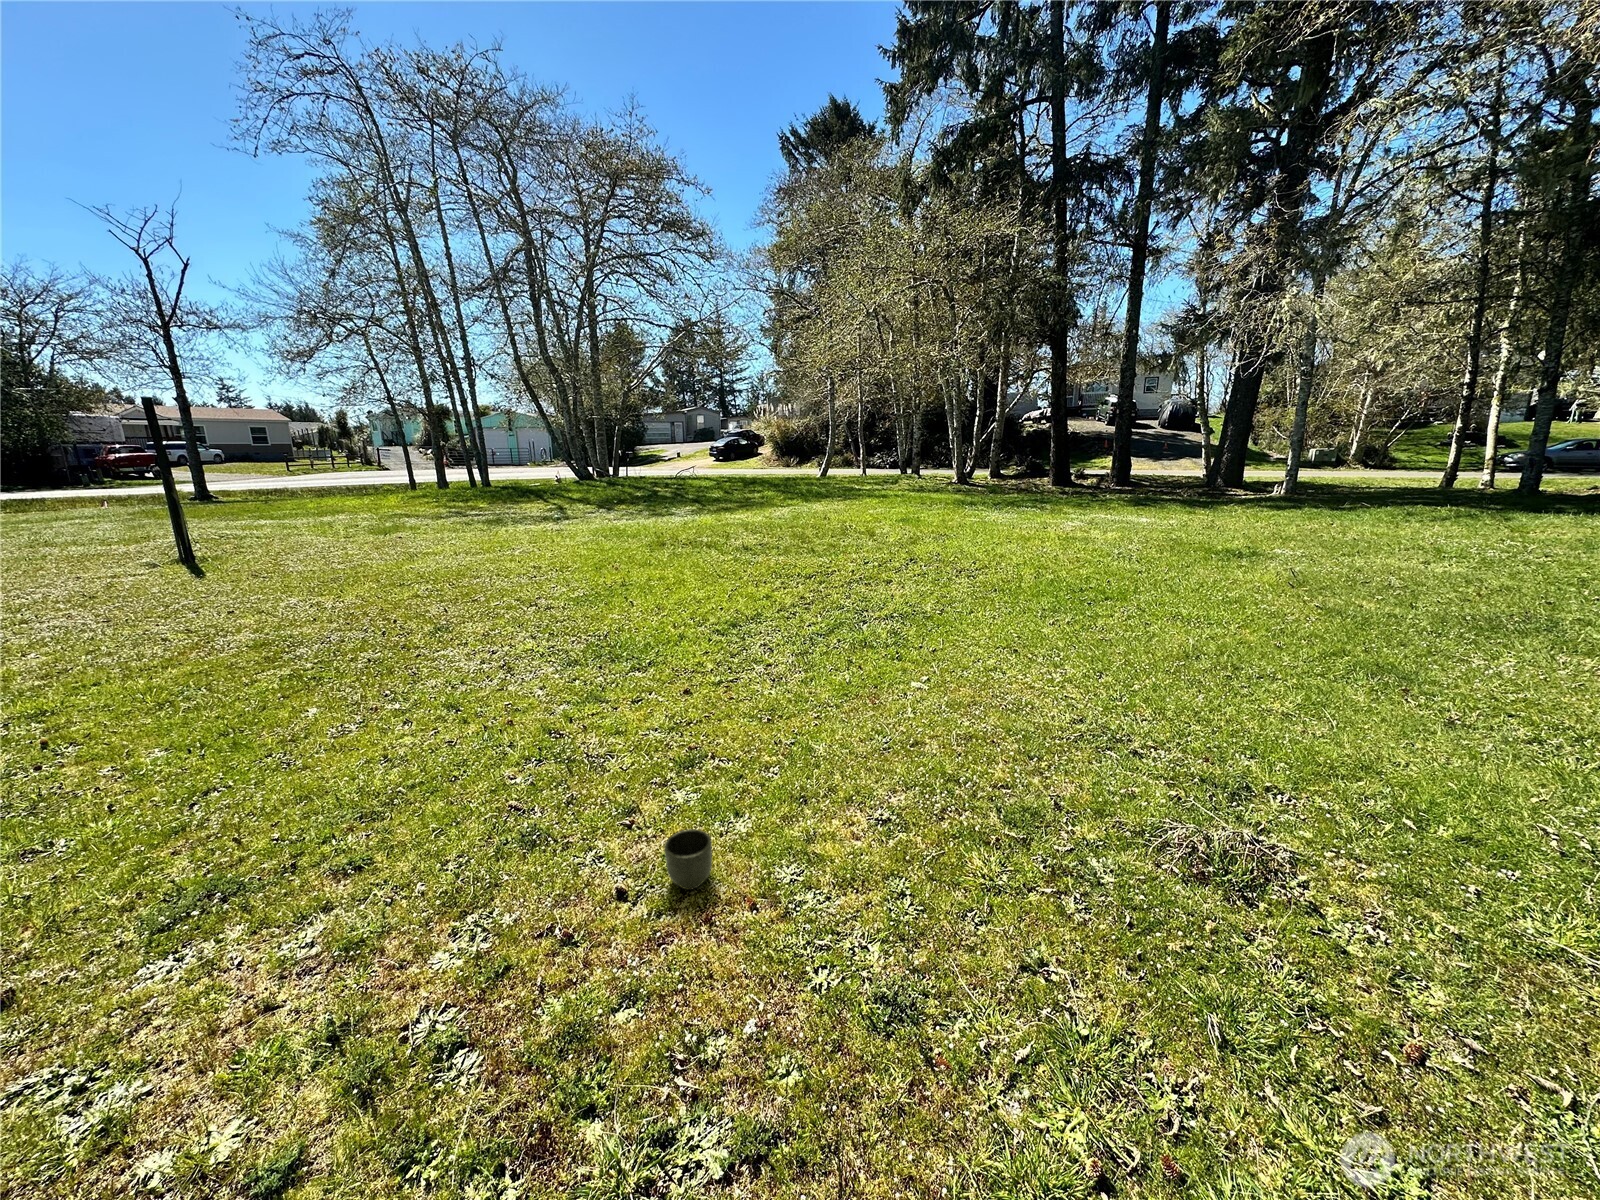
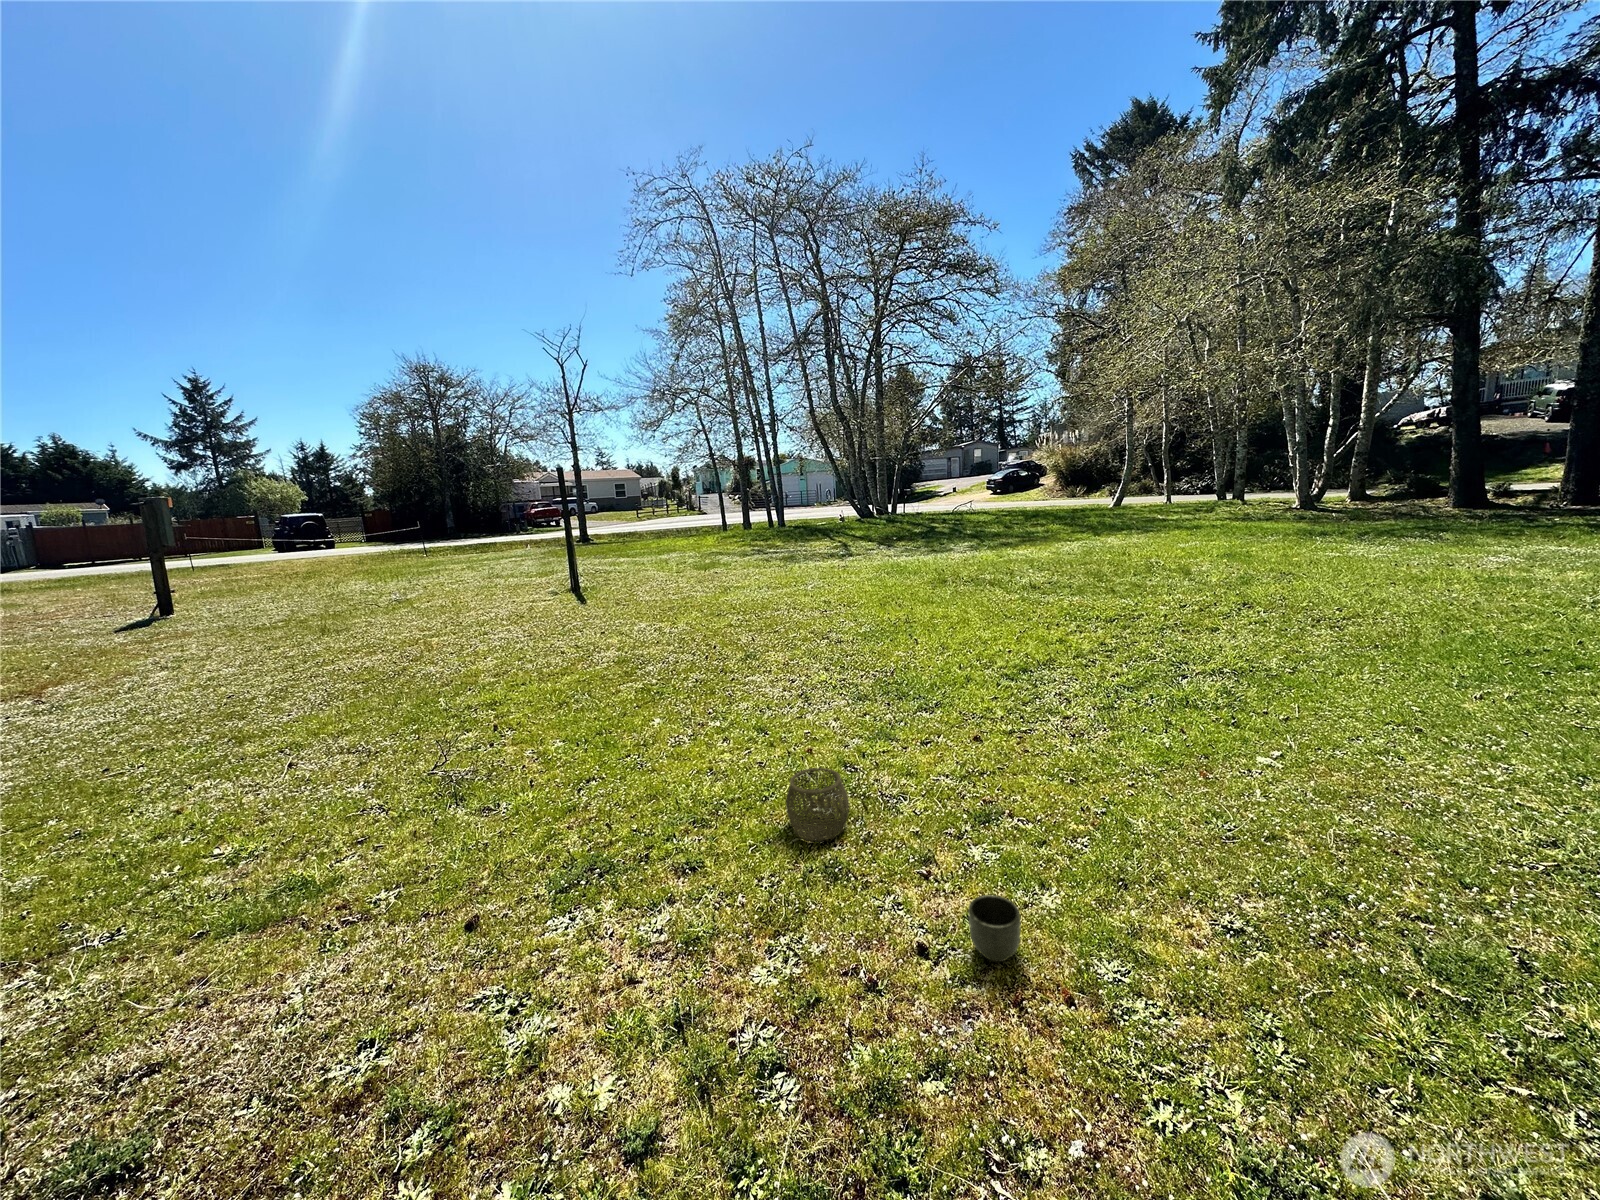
woven basket: none [476,737,551,815] -> present [786,768,850,842]

